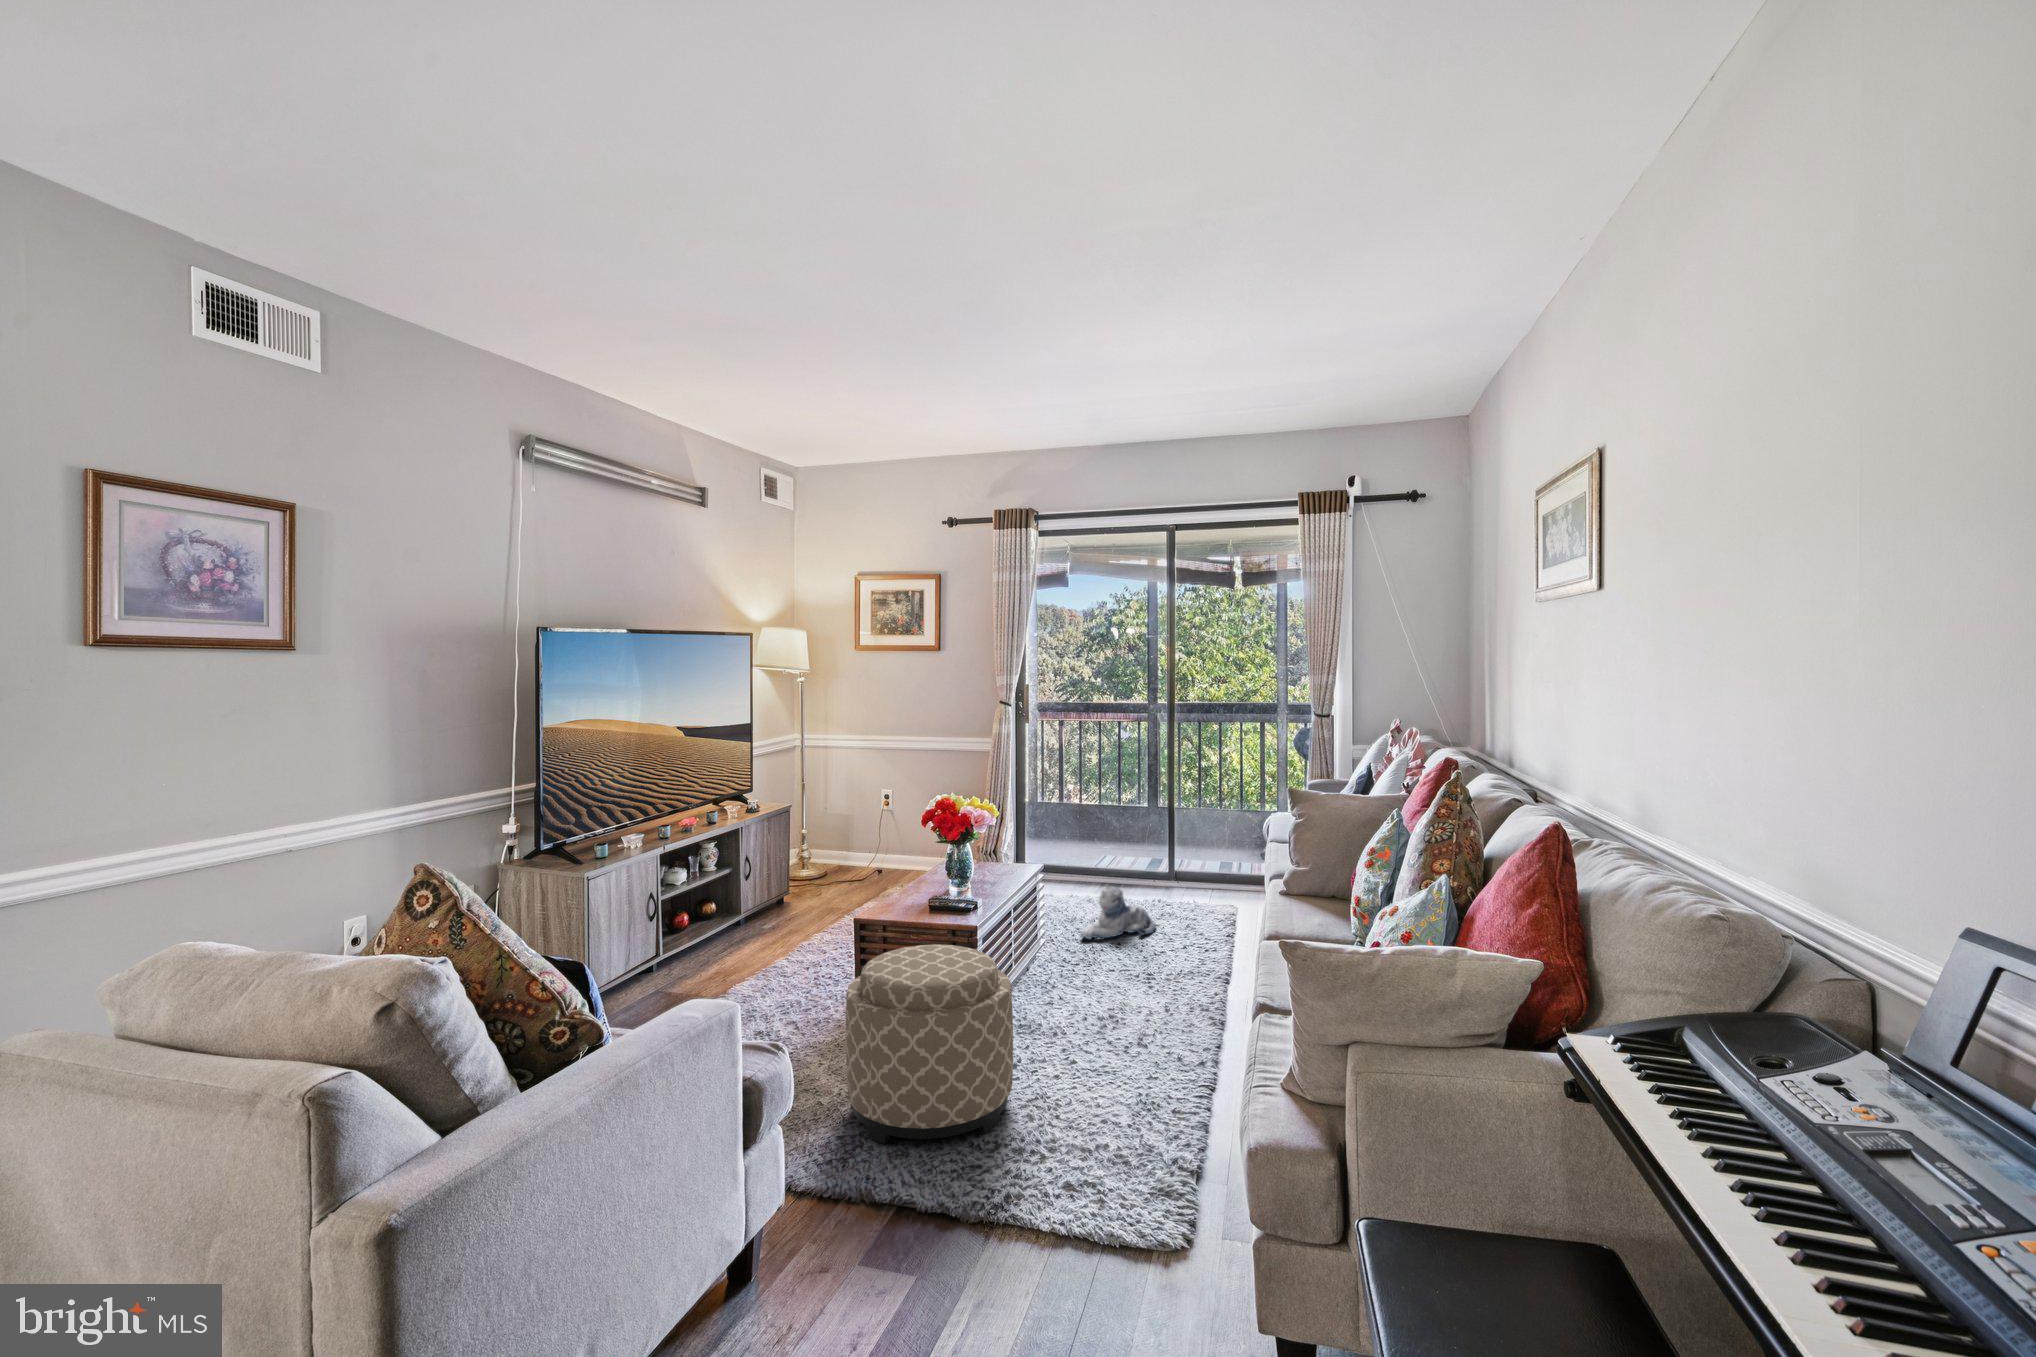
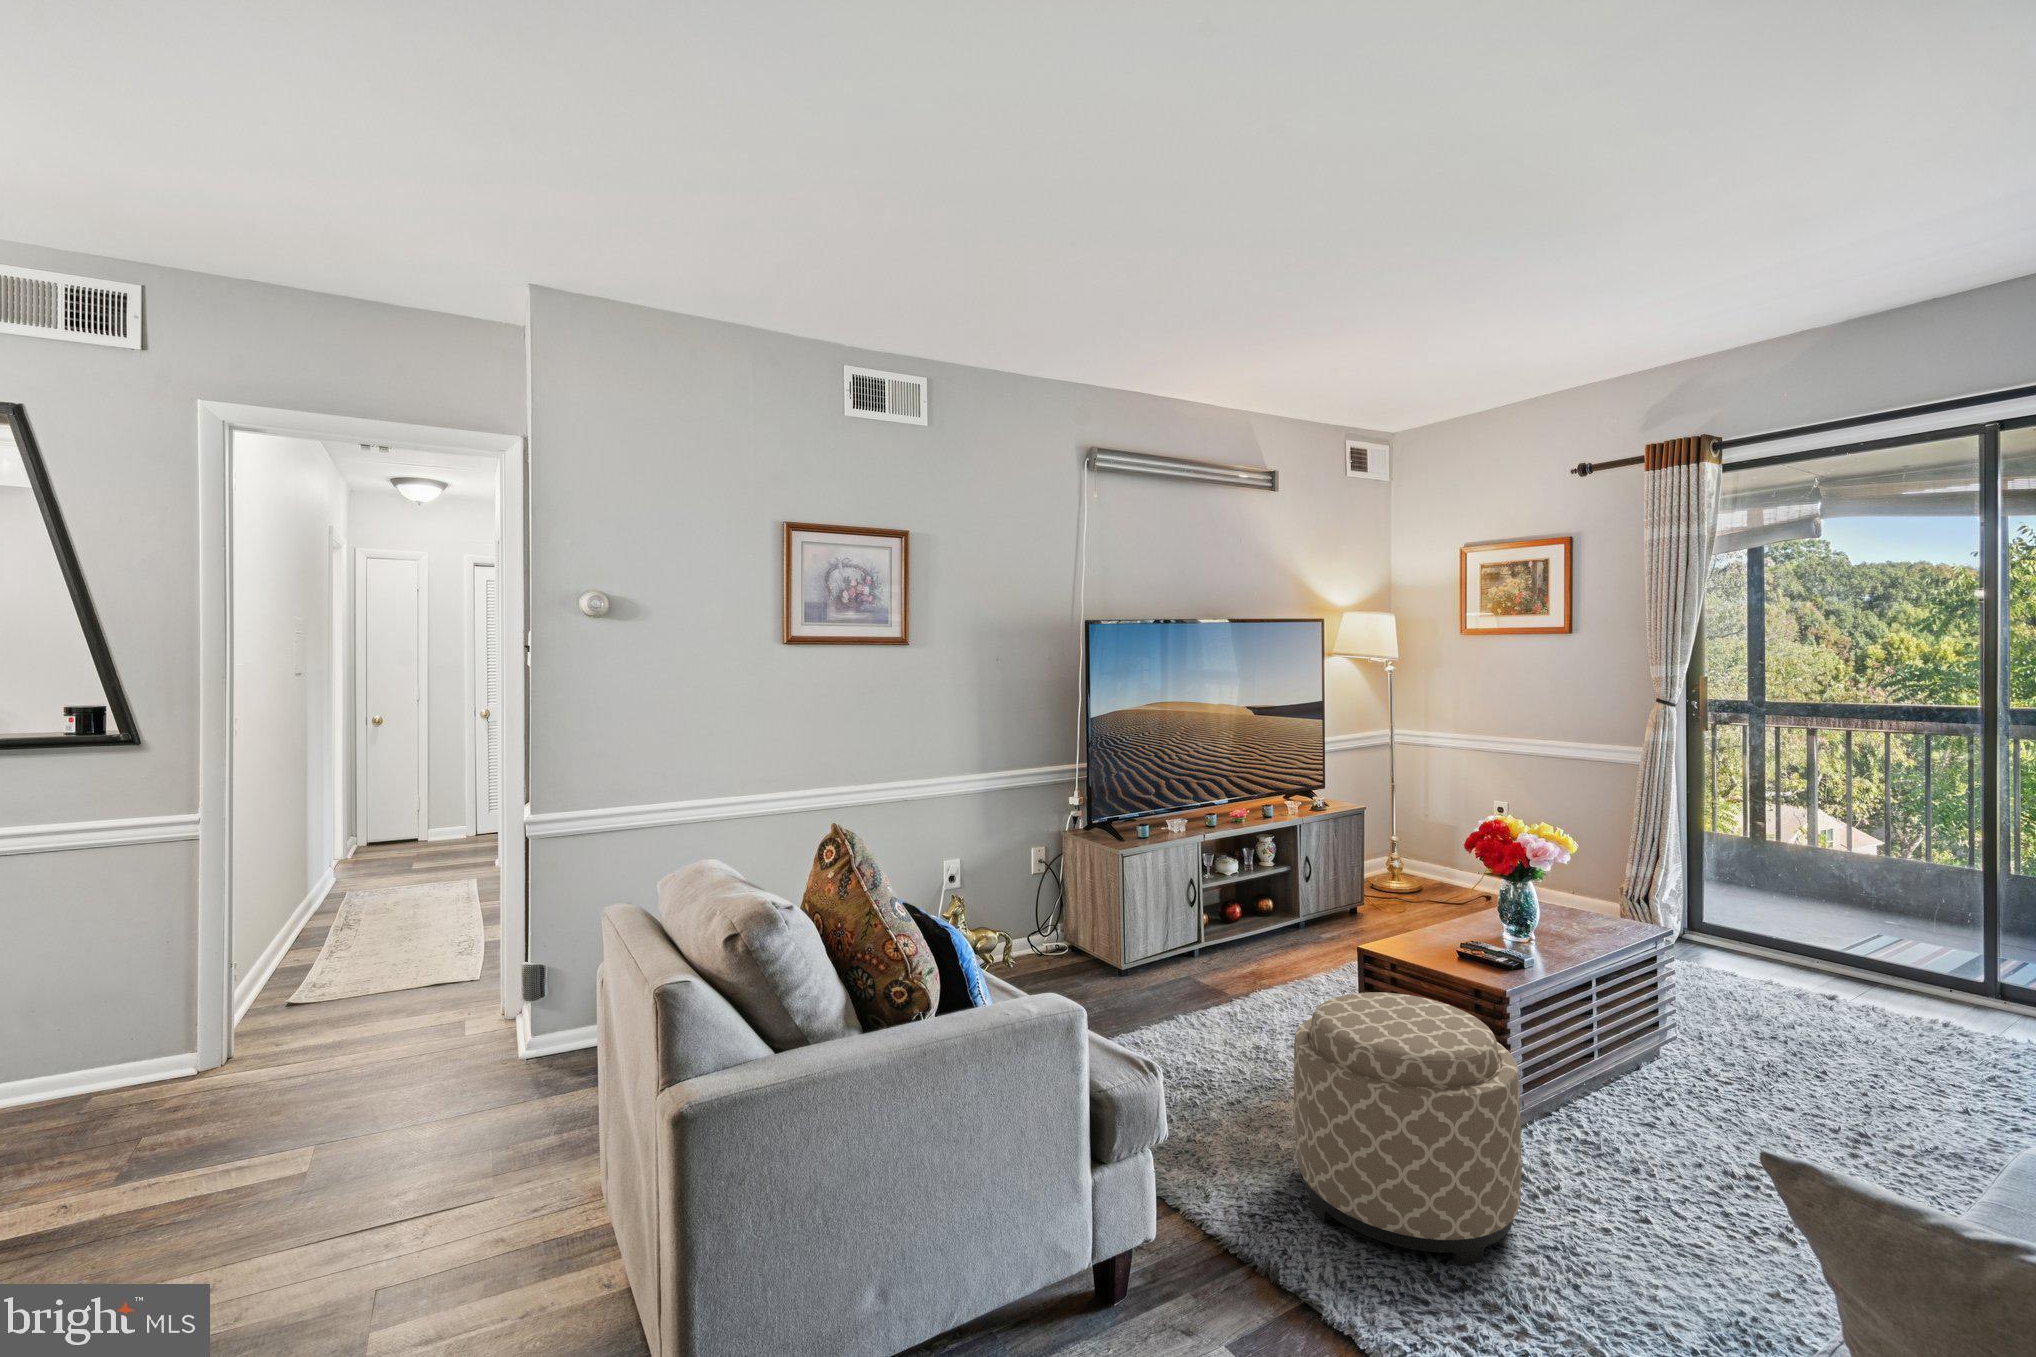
plush toy: present [1080,885,1156,939] -> none [1746,973,1910,1066]

